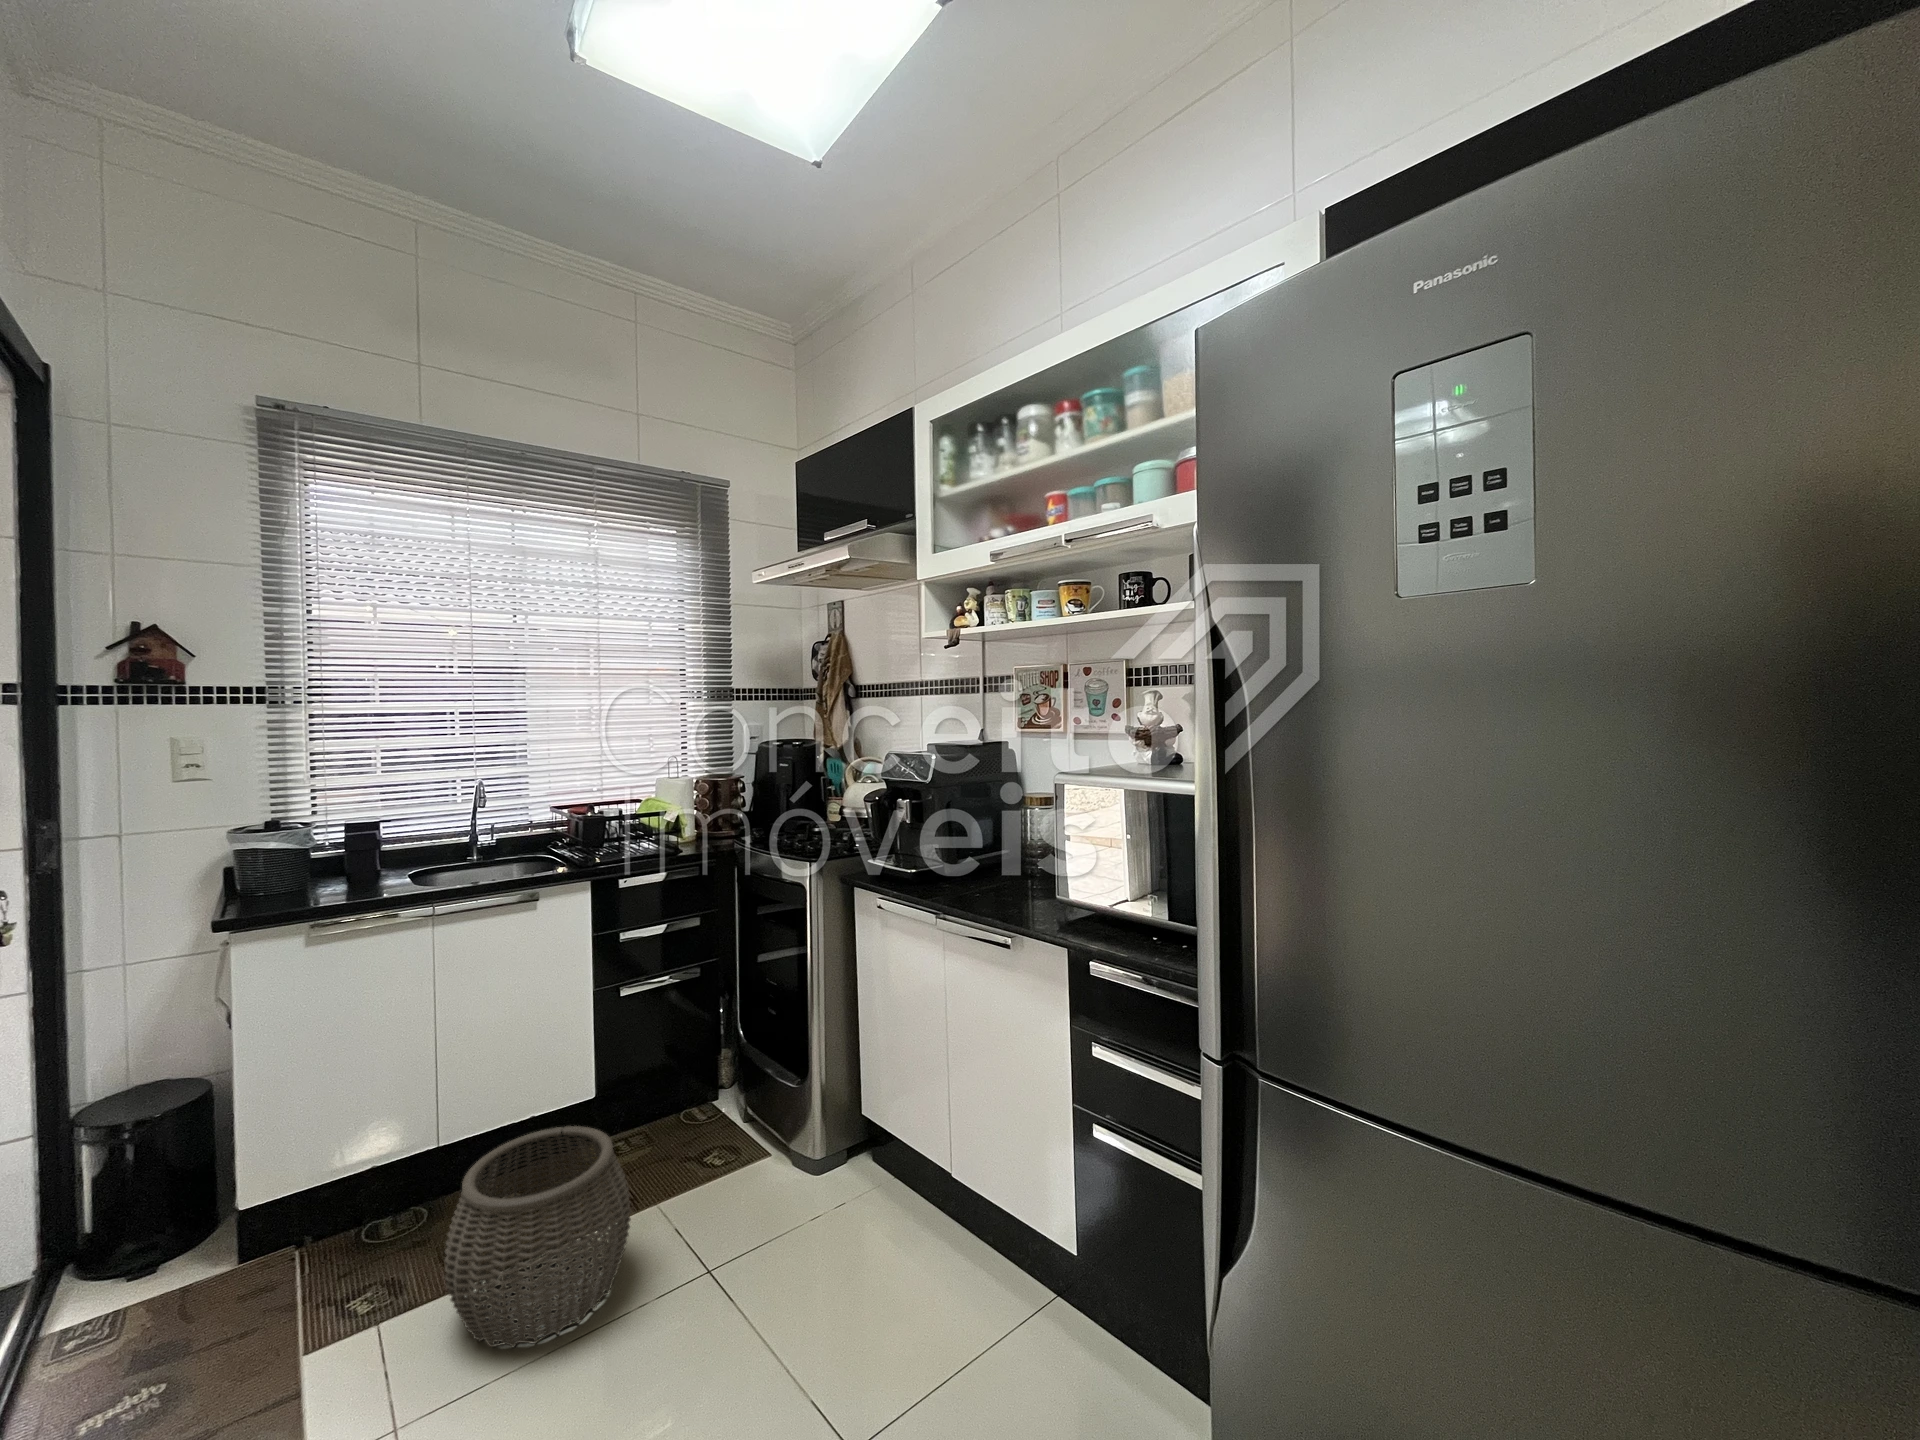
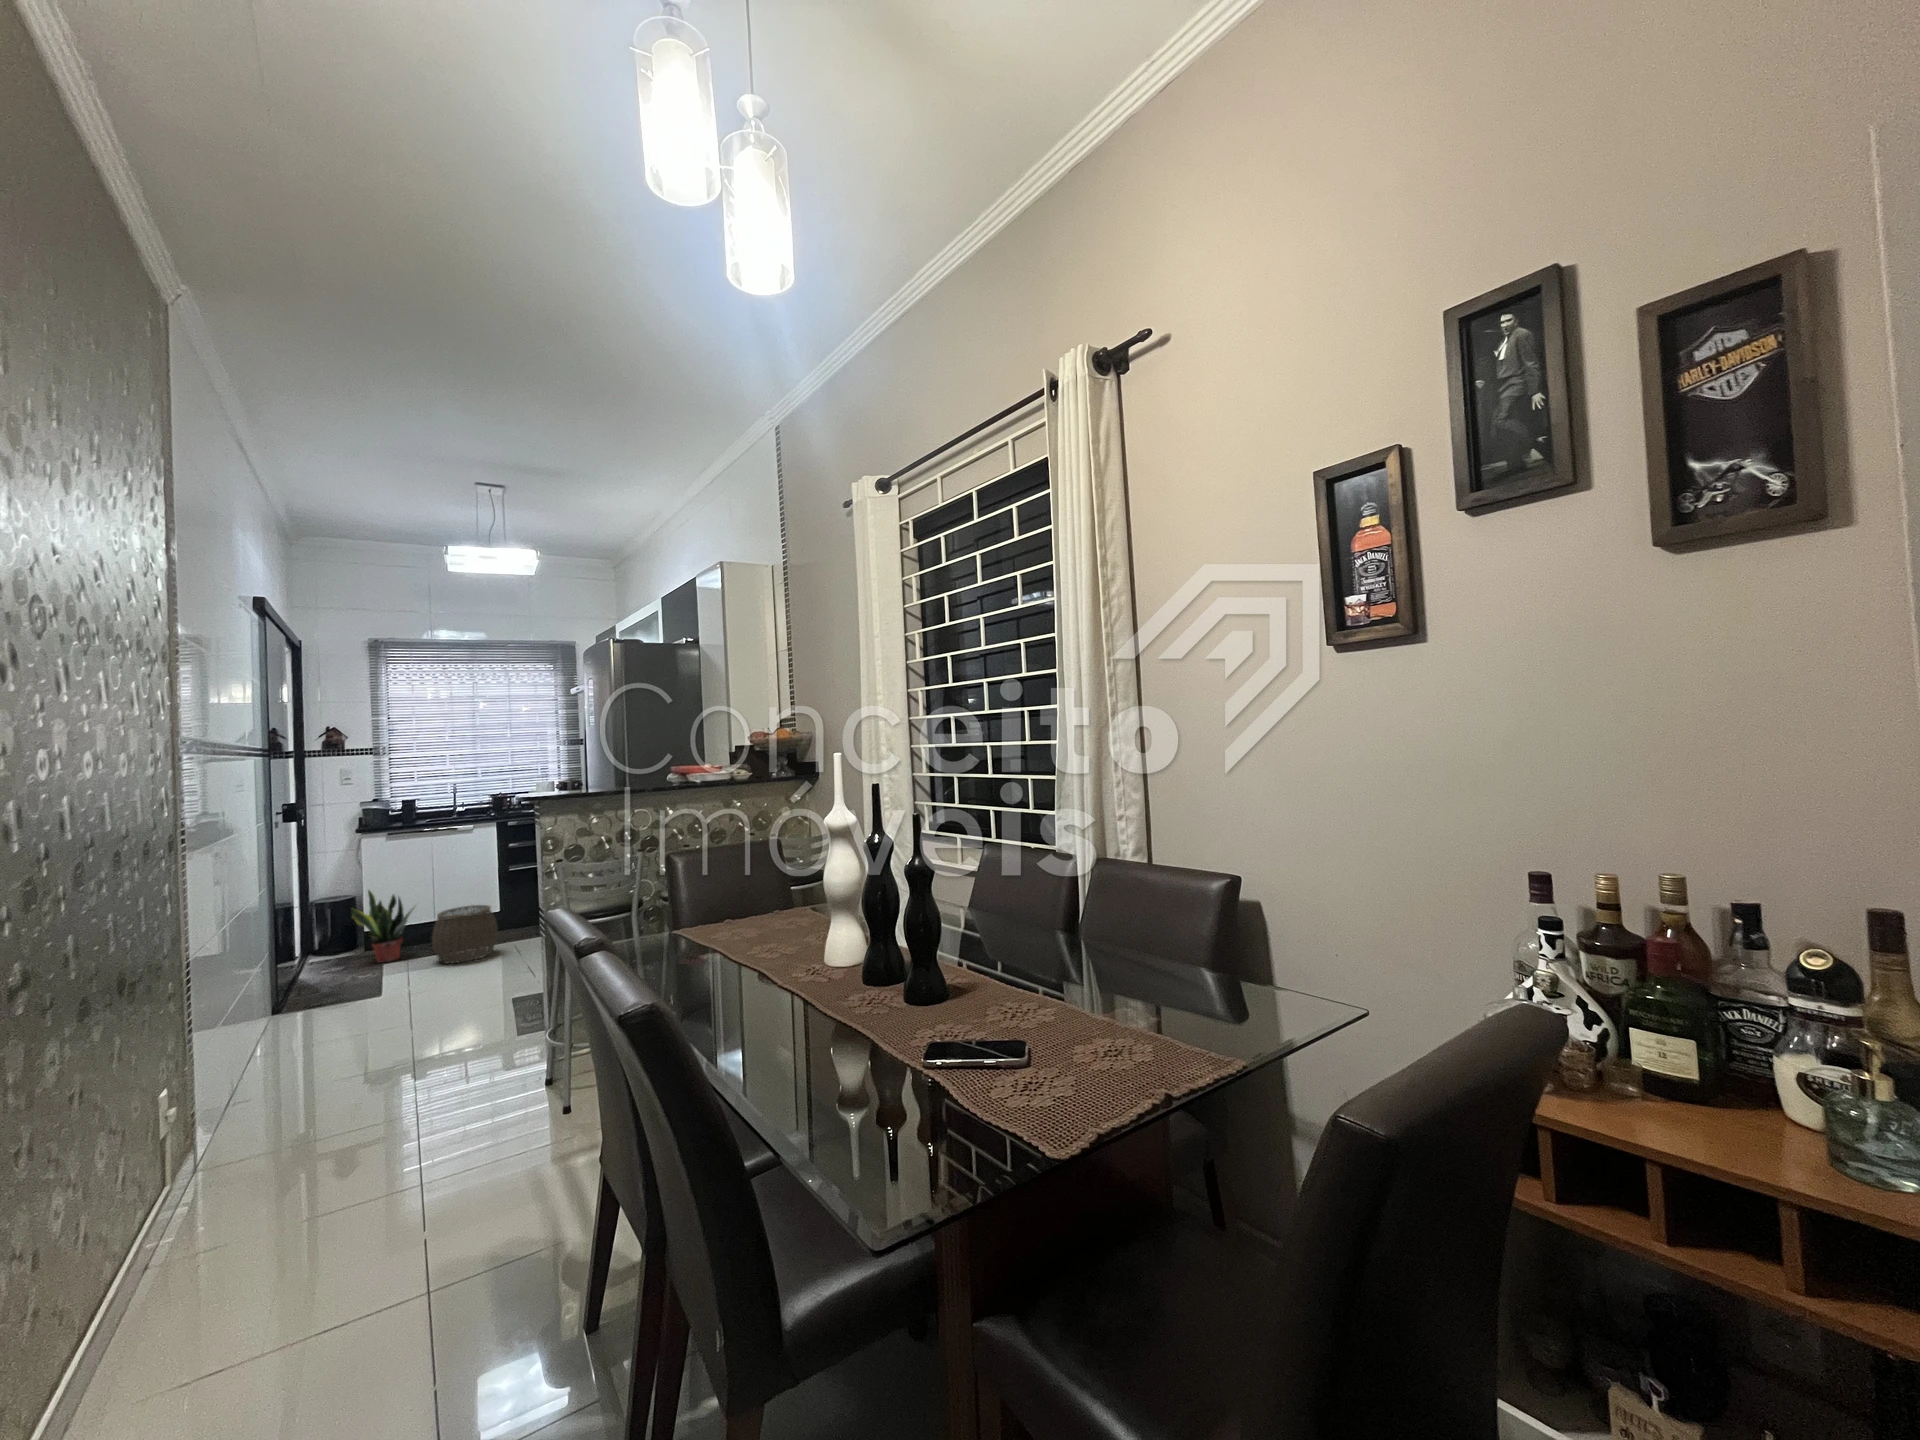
potted plant: none [179,1101,397,1330] -> present [351,890,415,962]

